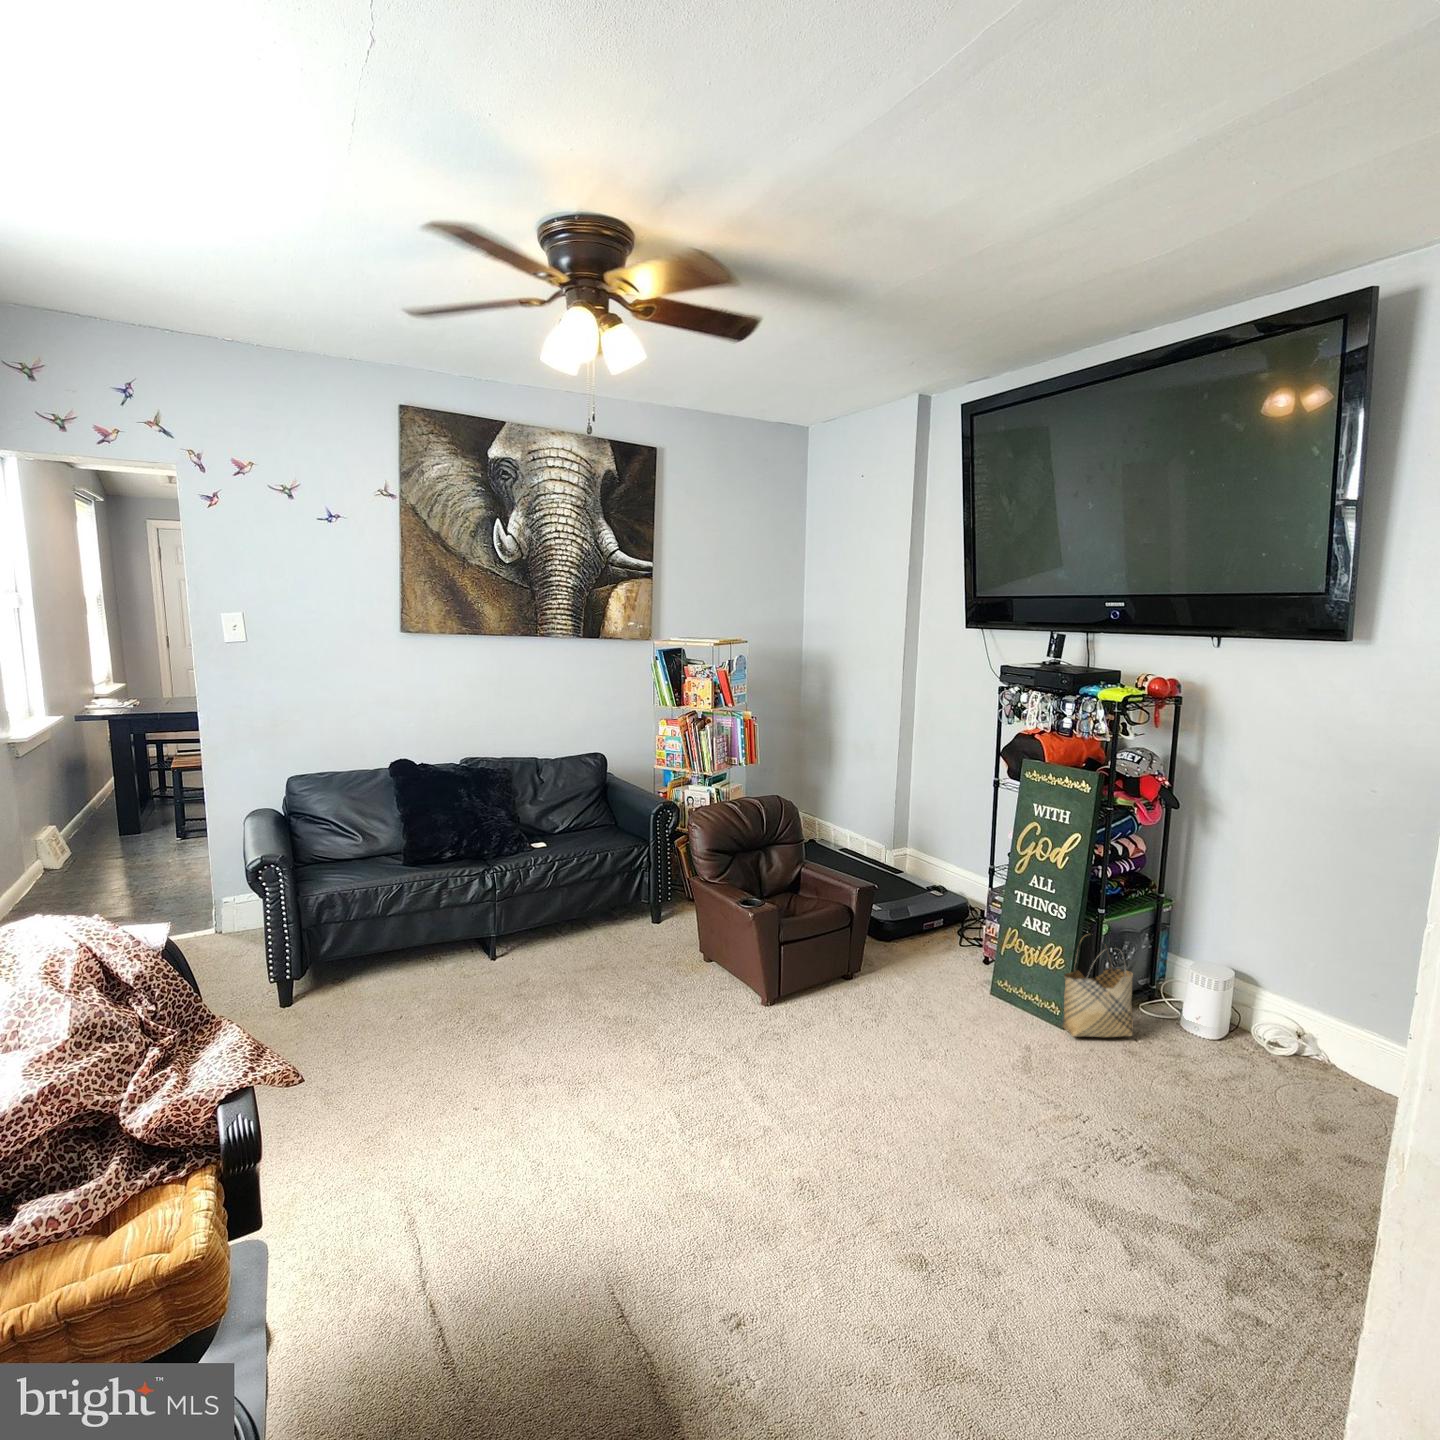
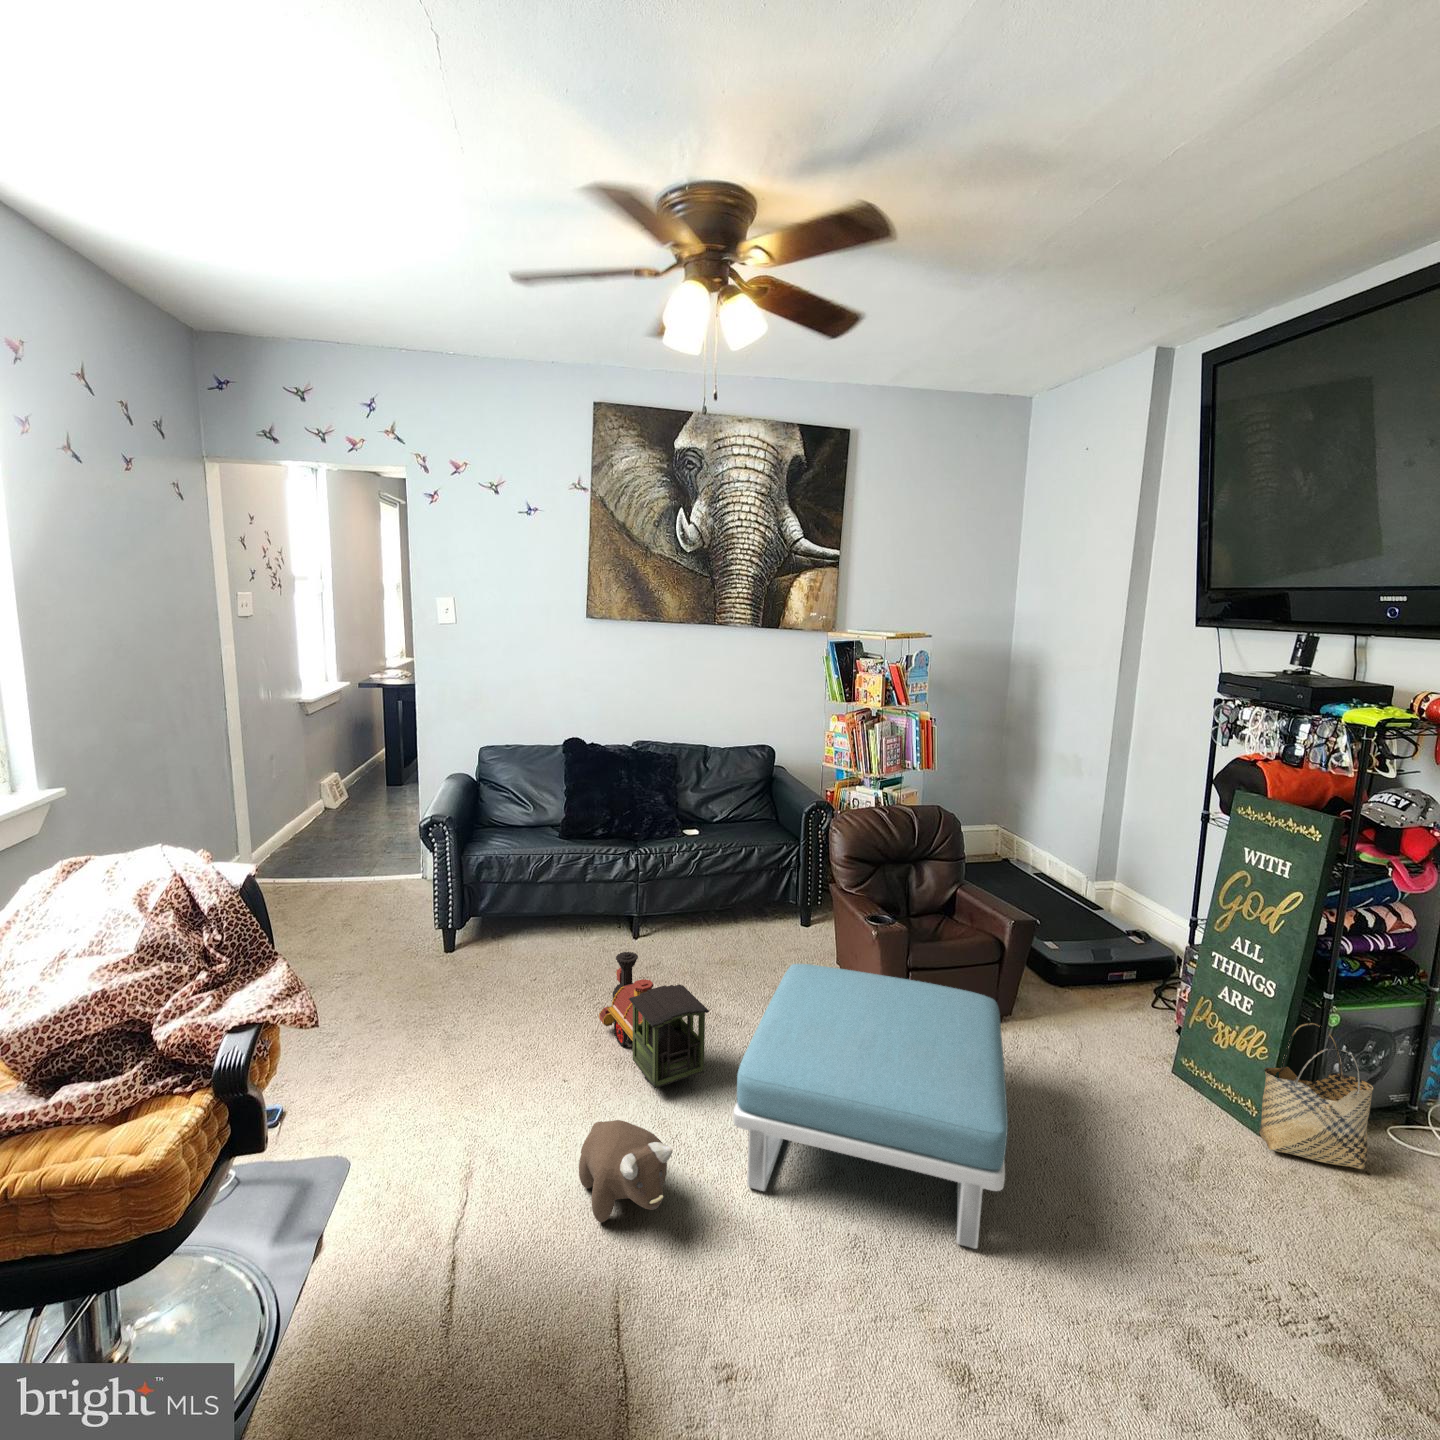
footstool: none [680,954,917,1162] -> present [733,964,1008,1249]
toy train: none [494,975,623,1100] -> present [599,952,709,1088]
plush toy: none [538,1127,640,1227] -> present [579,1120,673,1222]

